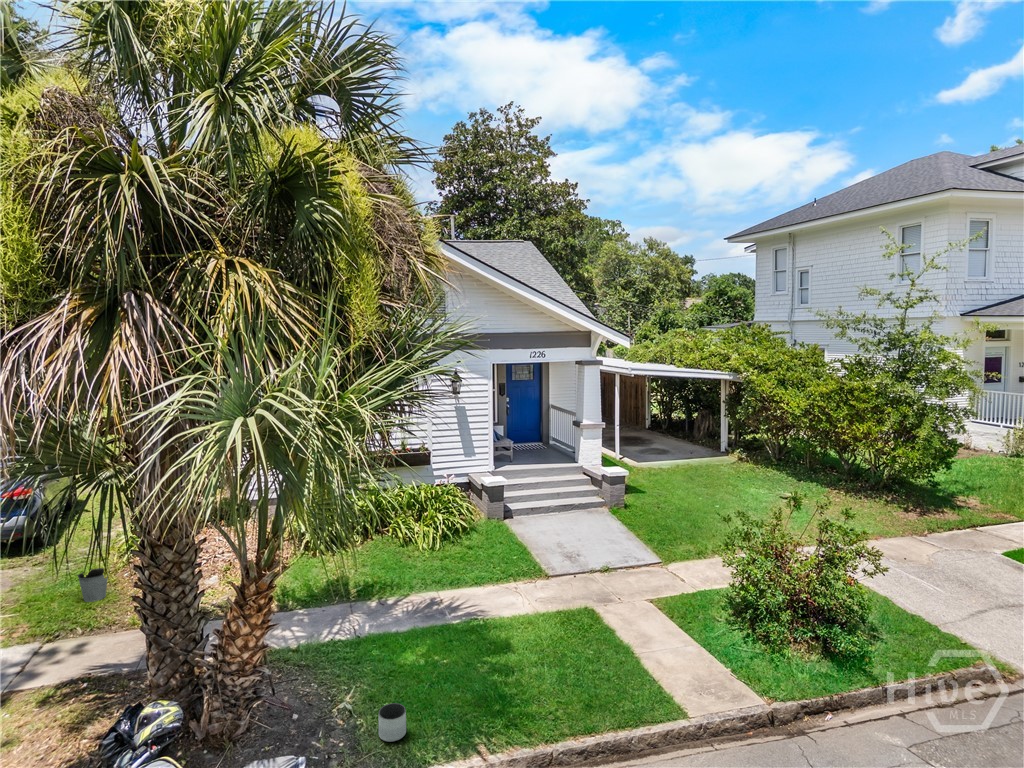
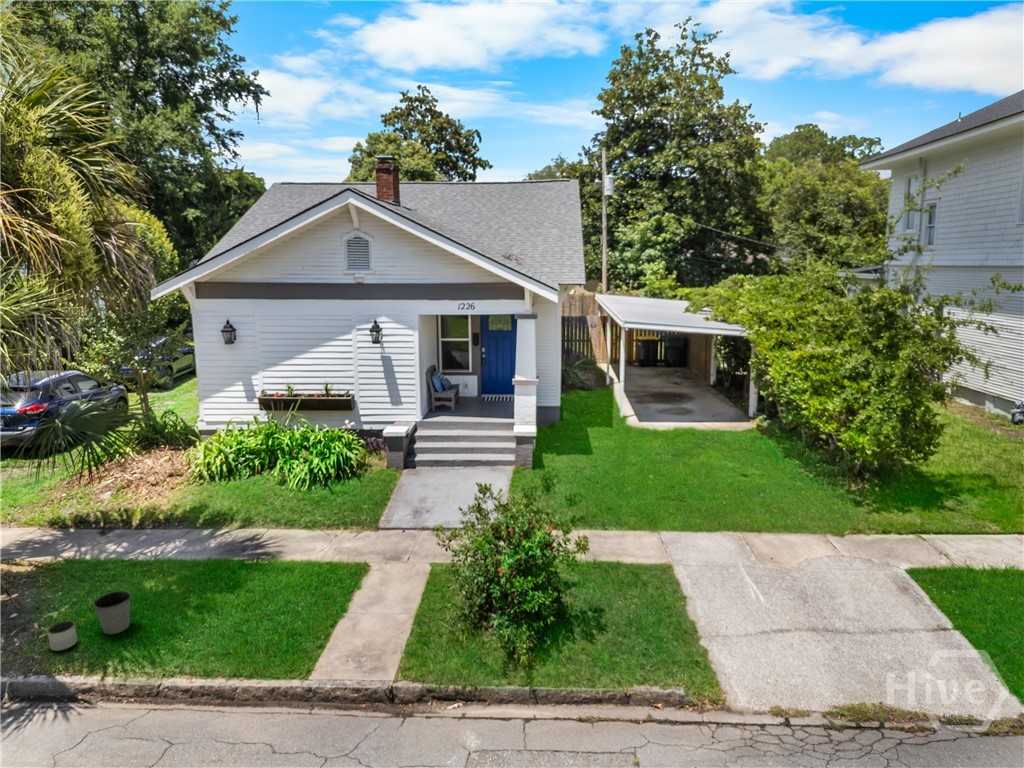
bucket: present [77,568,109,602] -> present [94,591,131,634]

